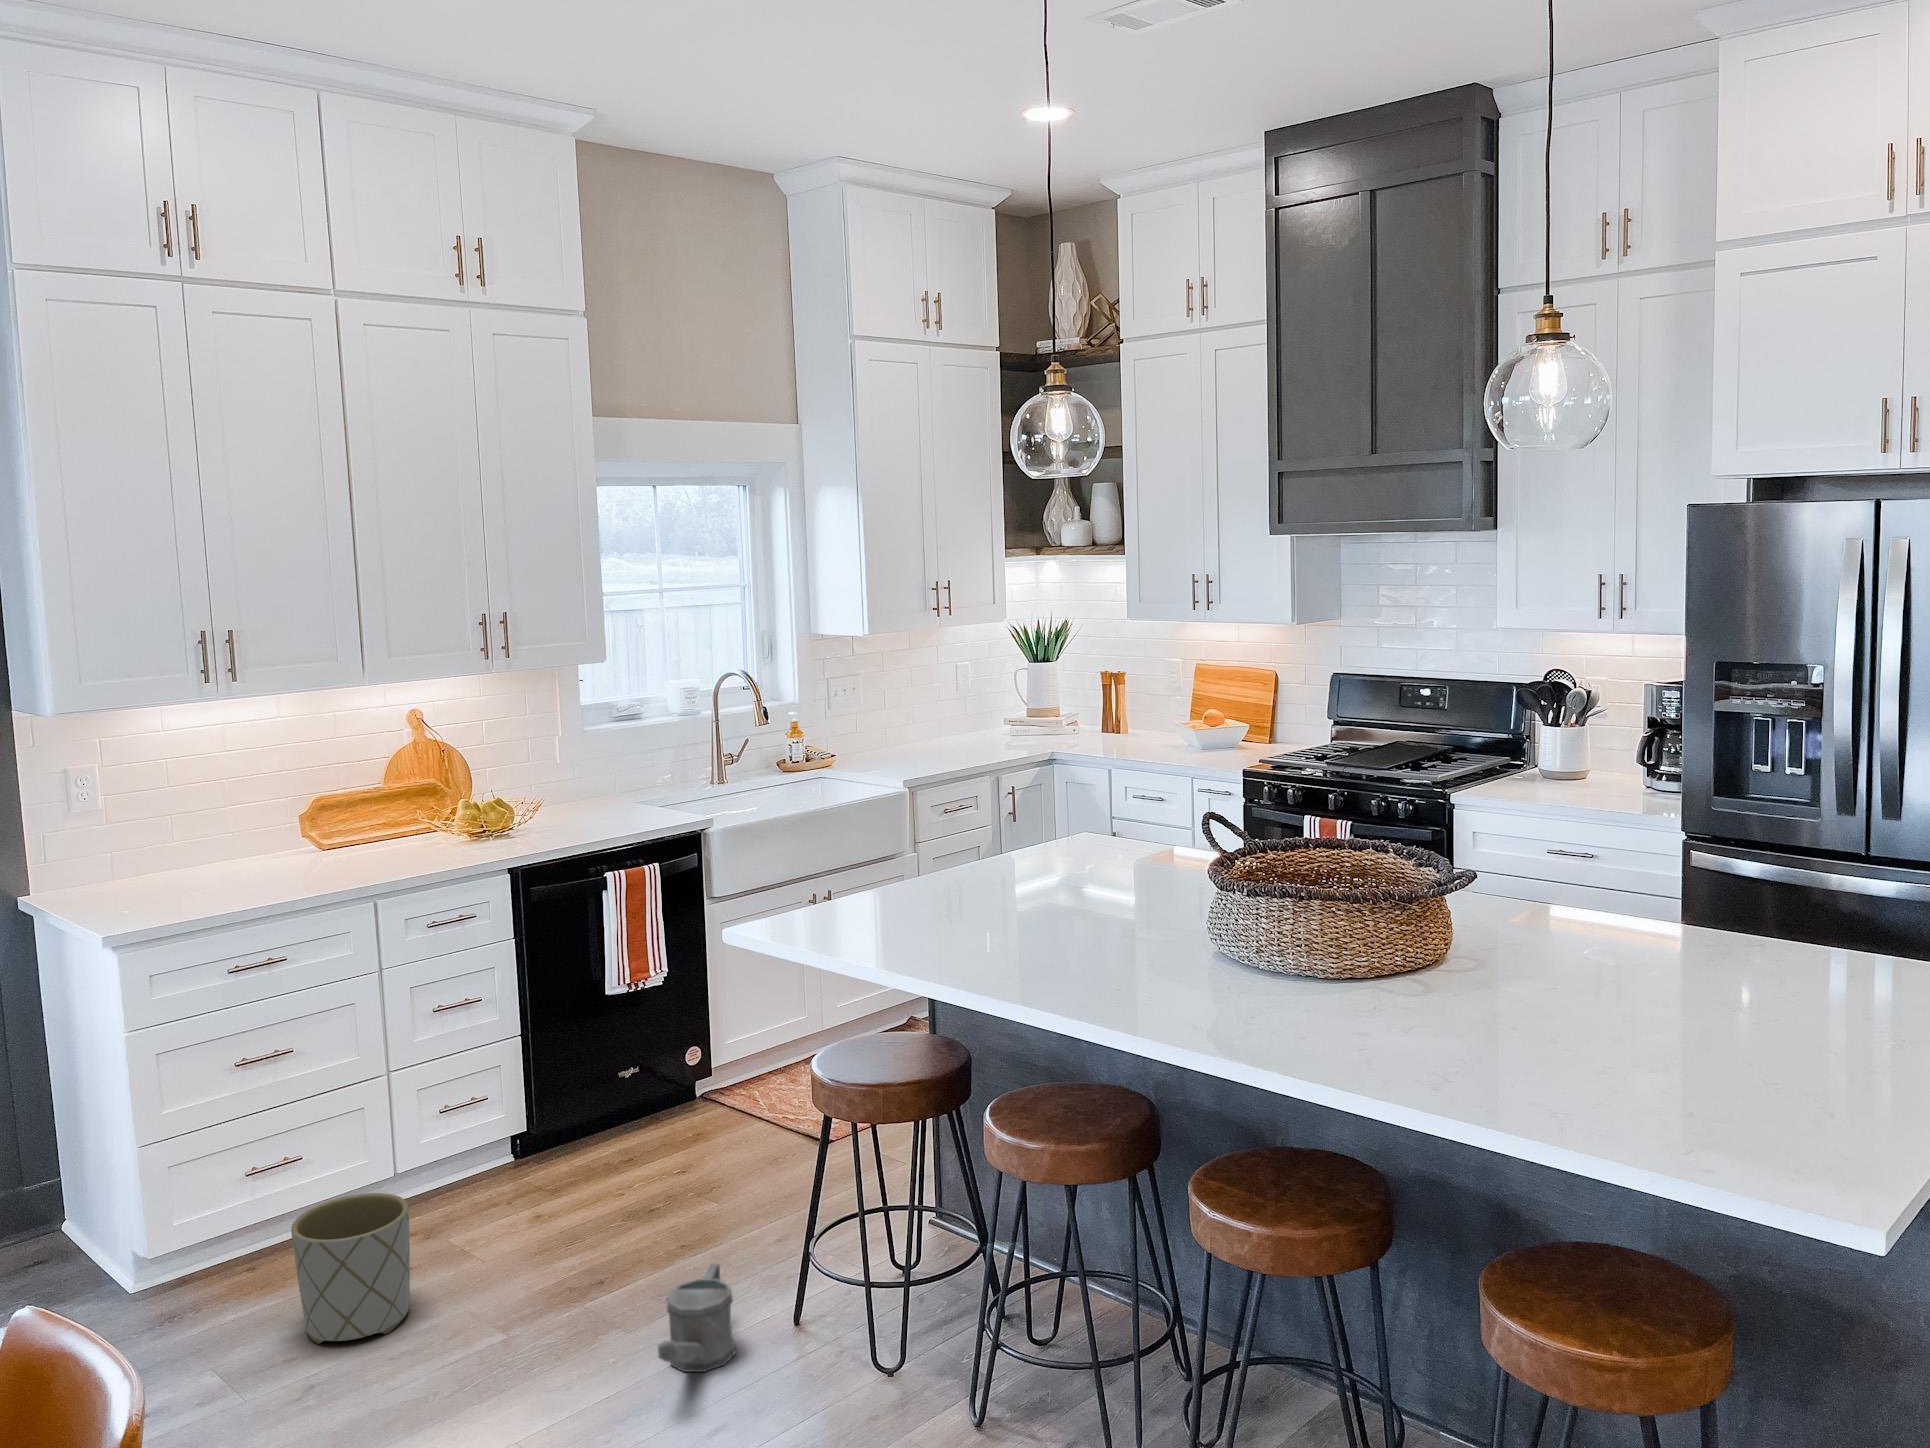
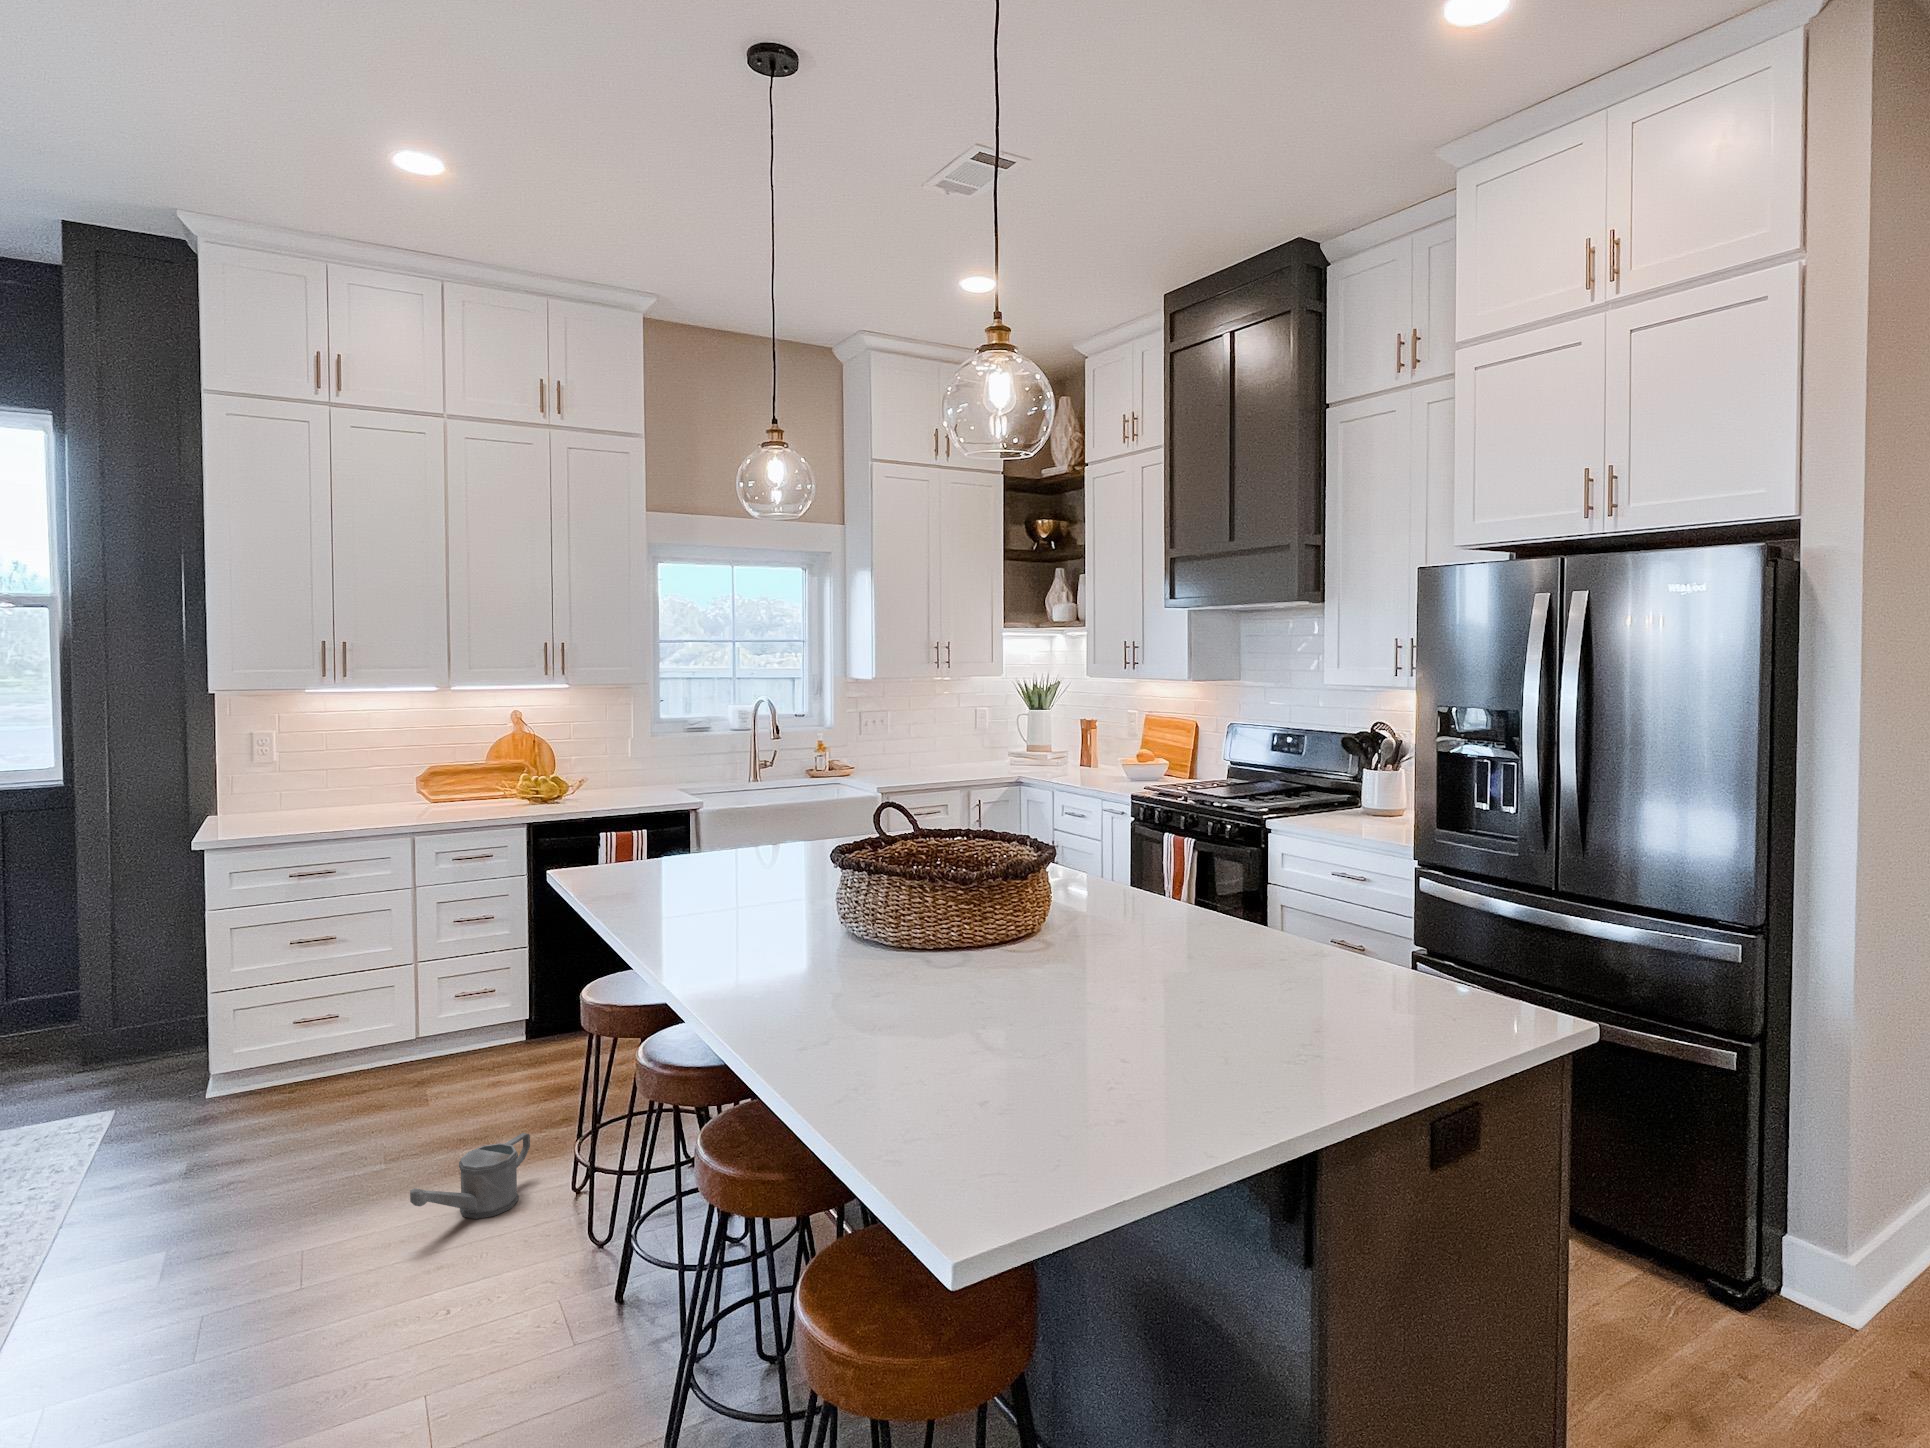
planter: present [291,1193,410,1344] -> none [260,1046,355,1153]

